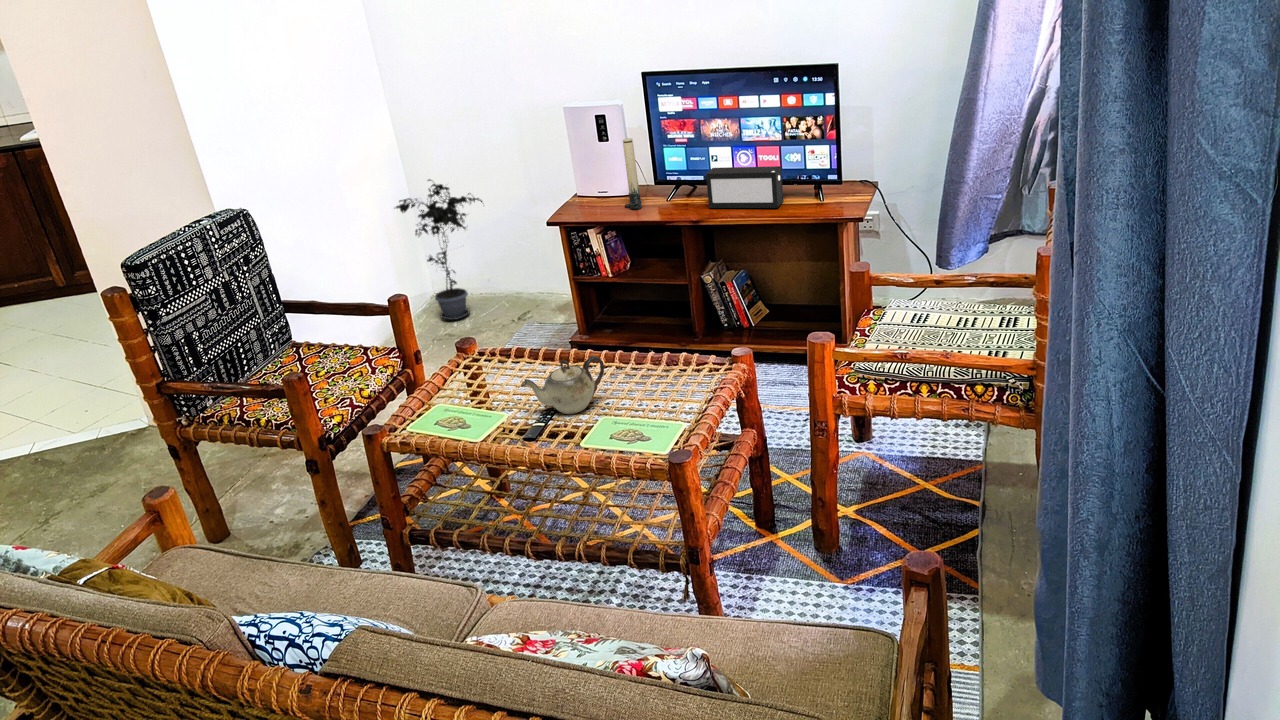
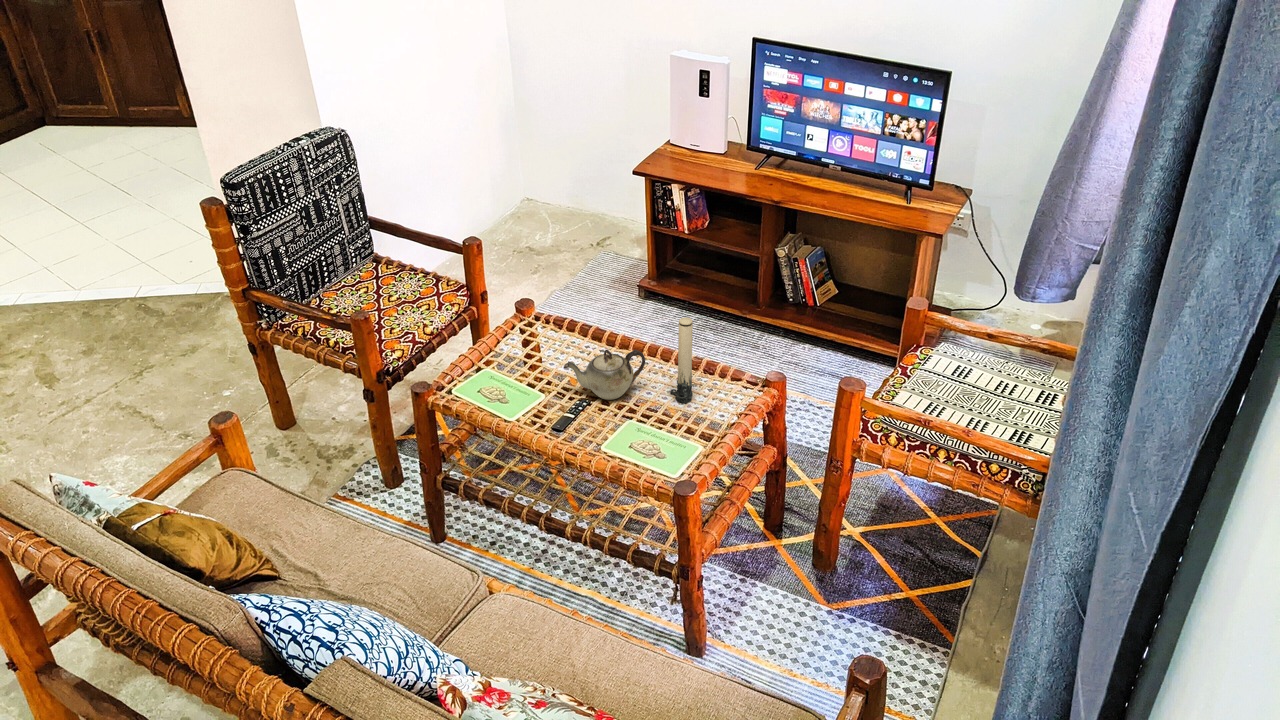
candle: present [623,138,642,209] -> present [670,317,693,403]
speaker: present [706,166,783,208] -> none [795,147,875,202]
potted plant: present [396,179,482,320] -> none [496,92,583,232]

